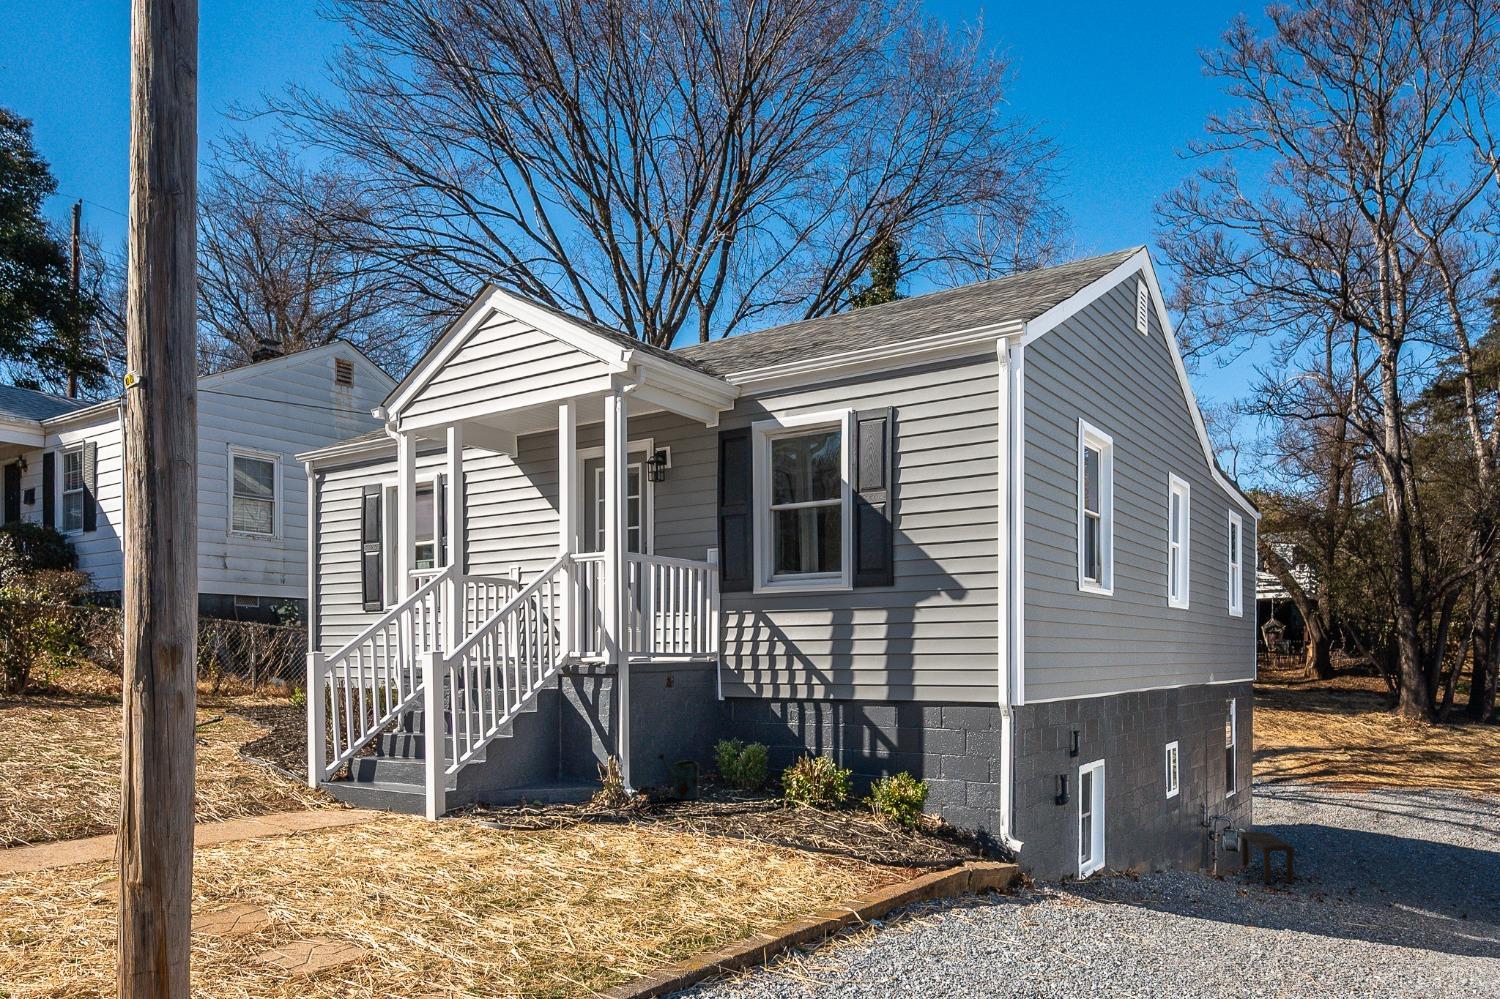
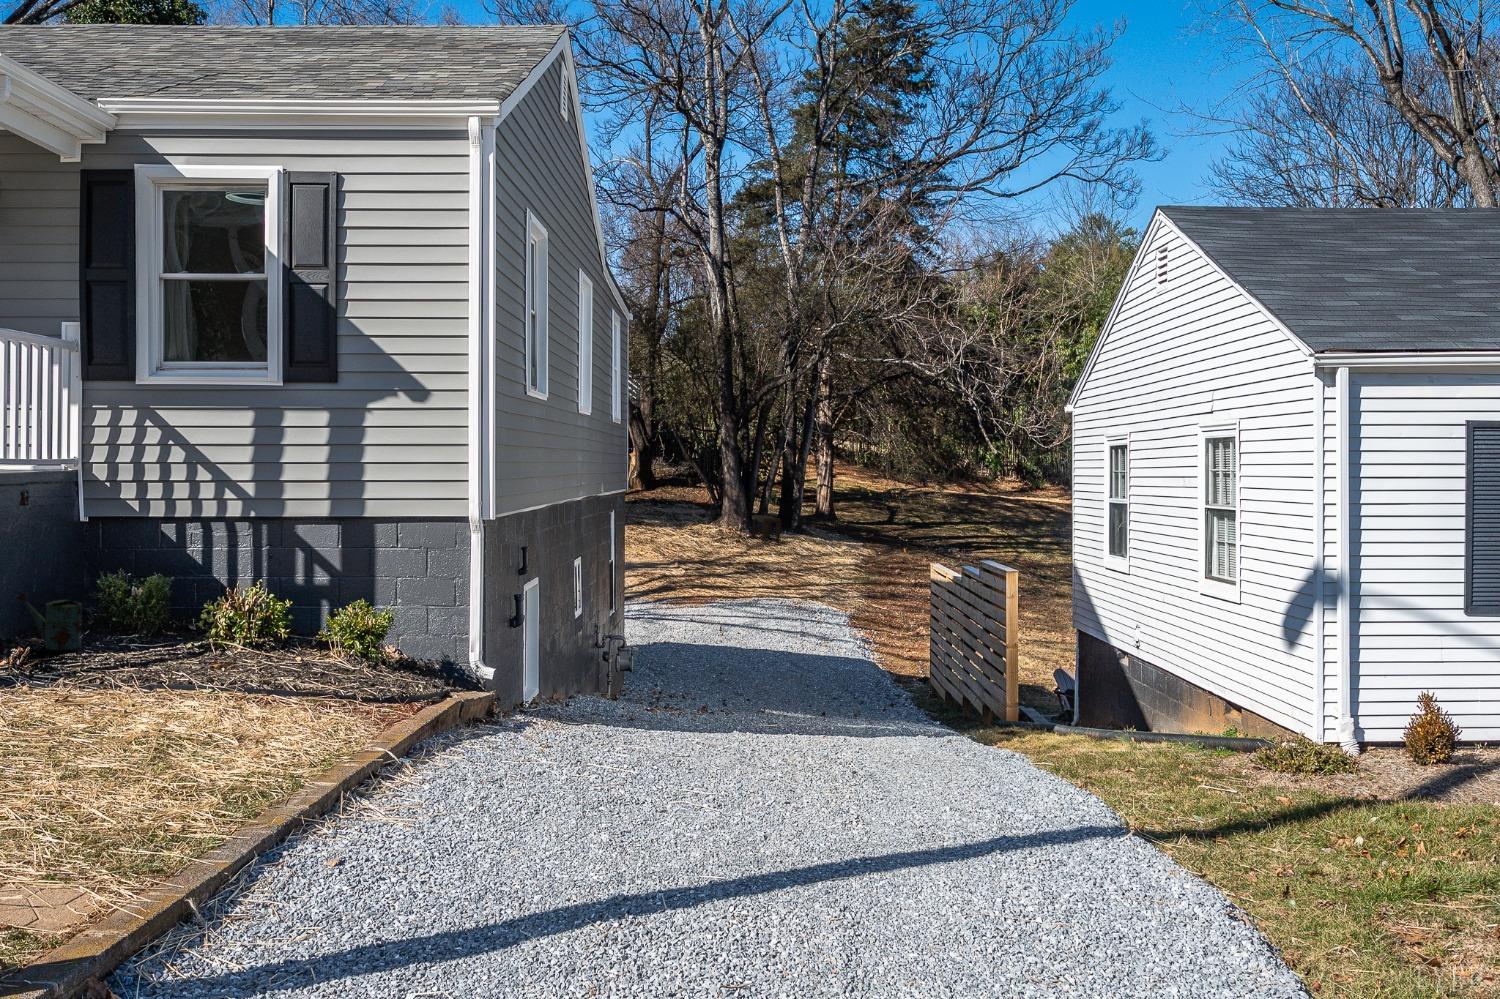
bench: present [1241,832,1294,883] -> present [752,515,781,543]

